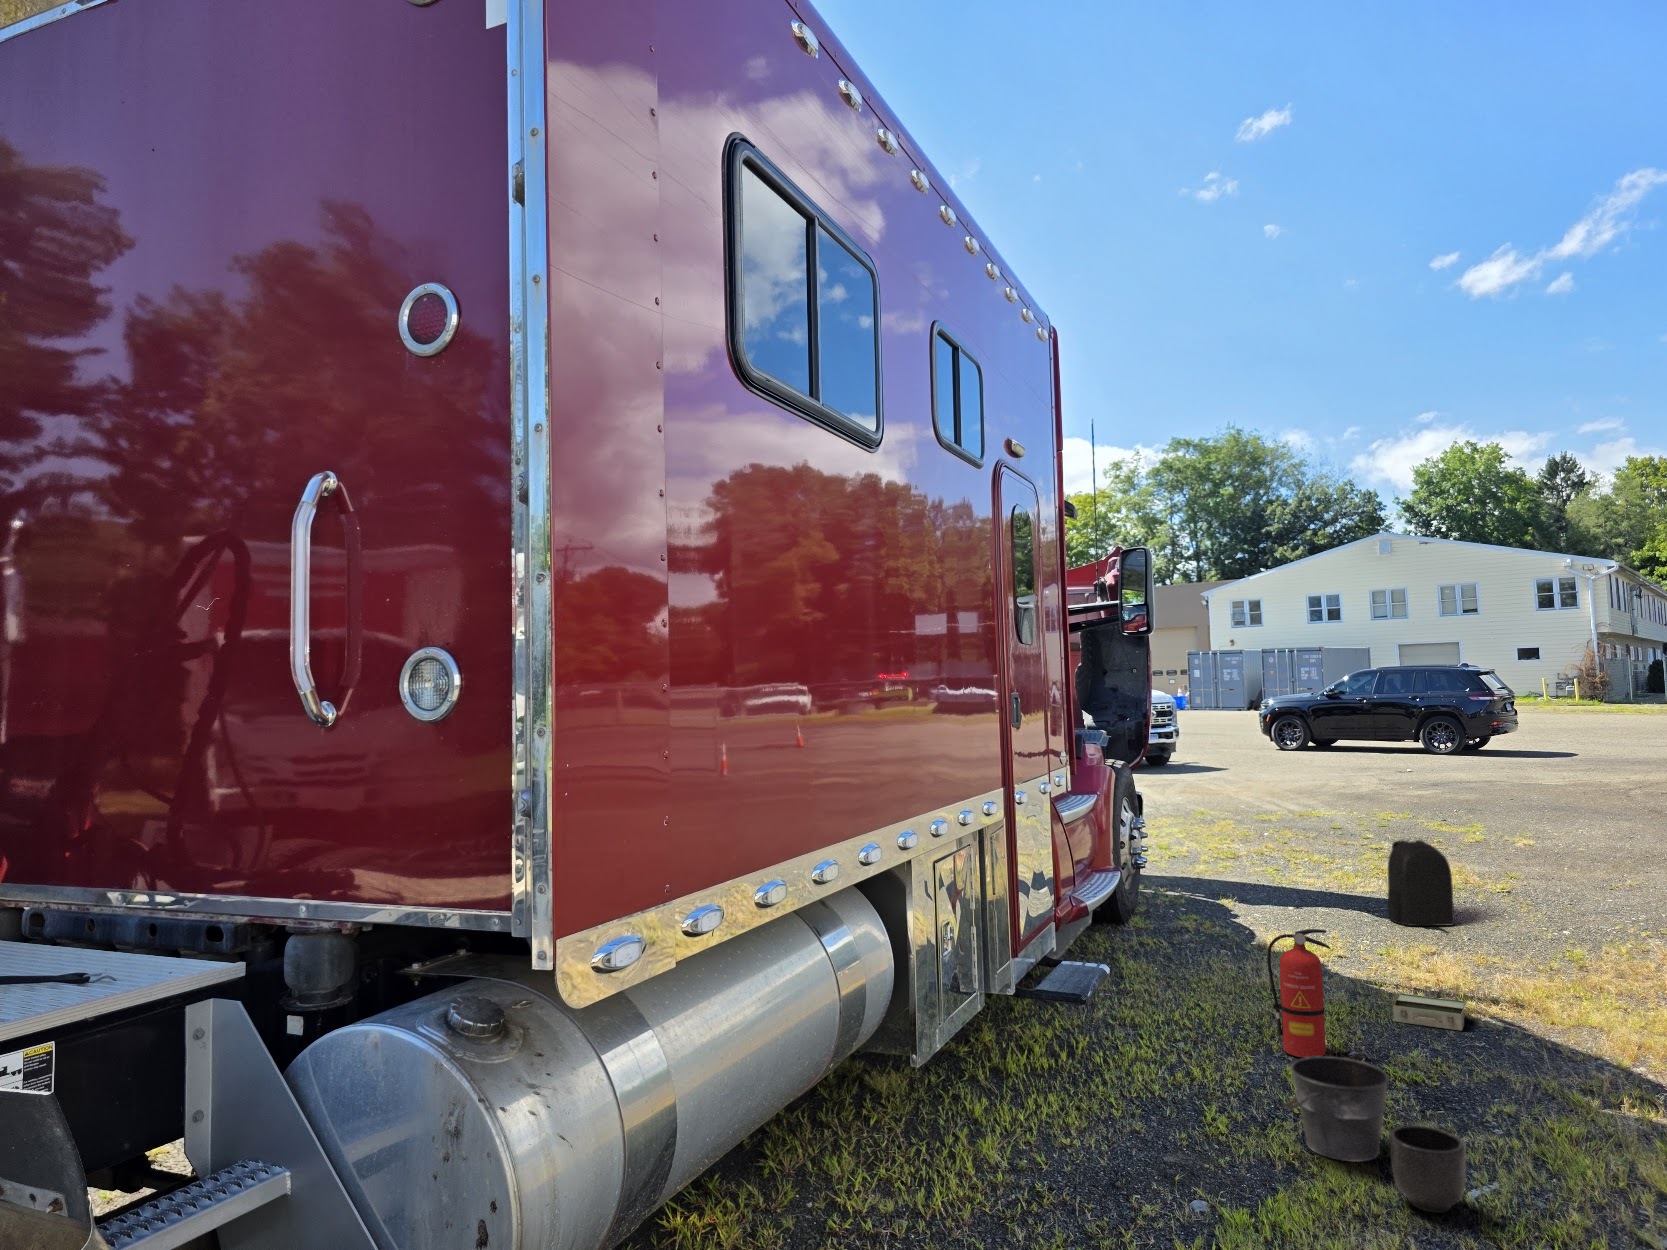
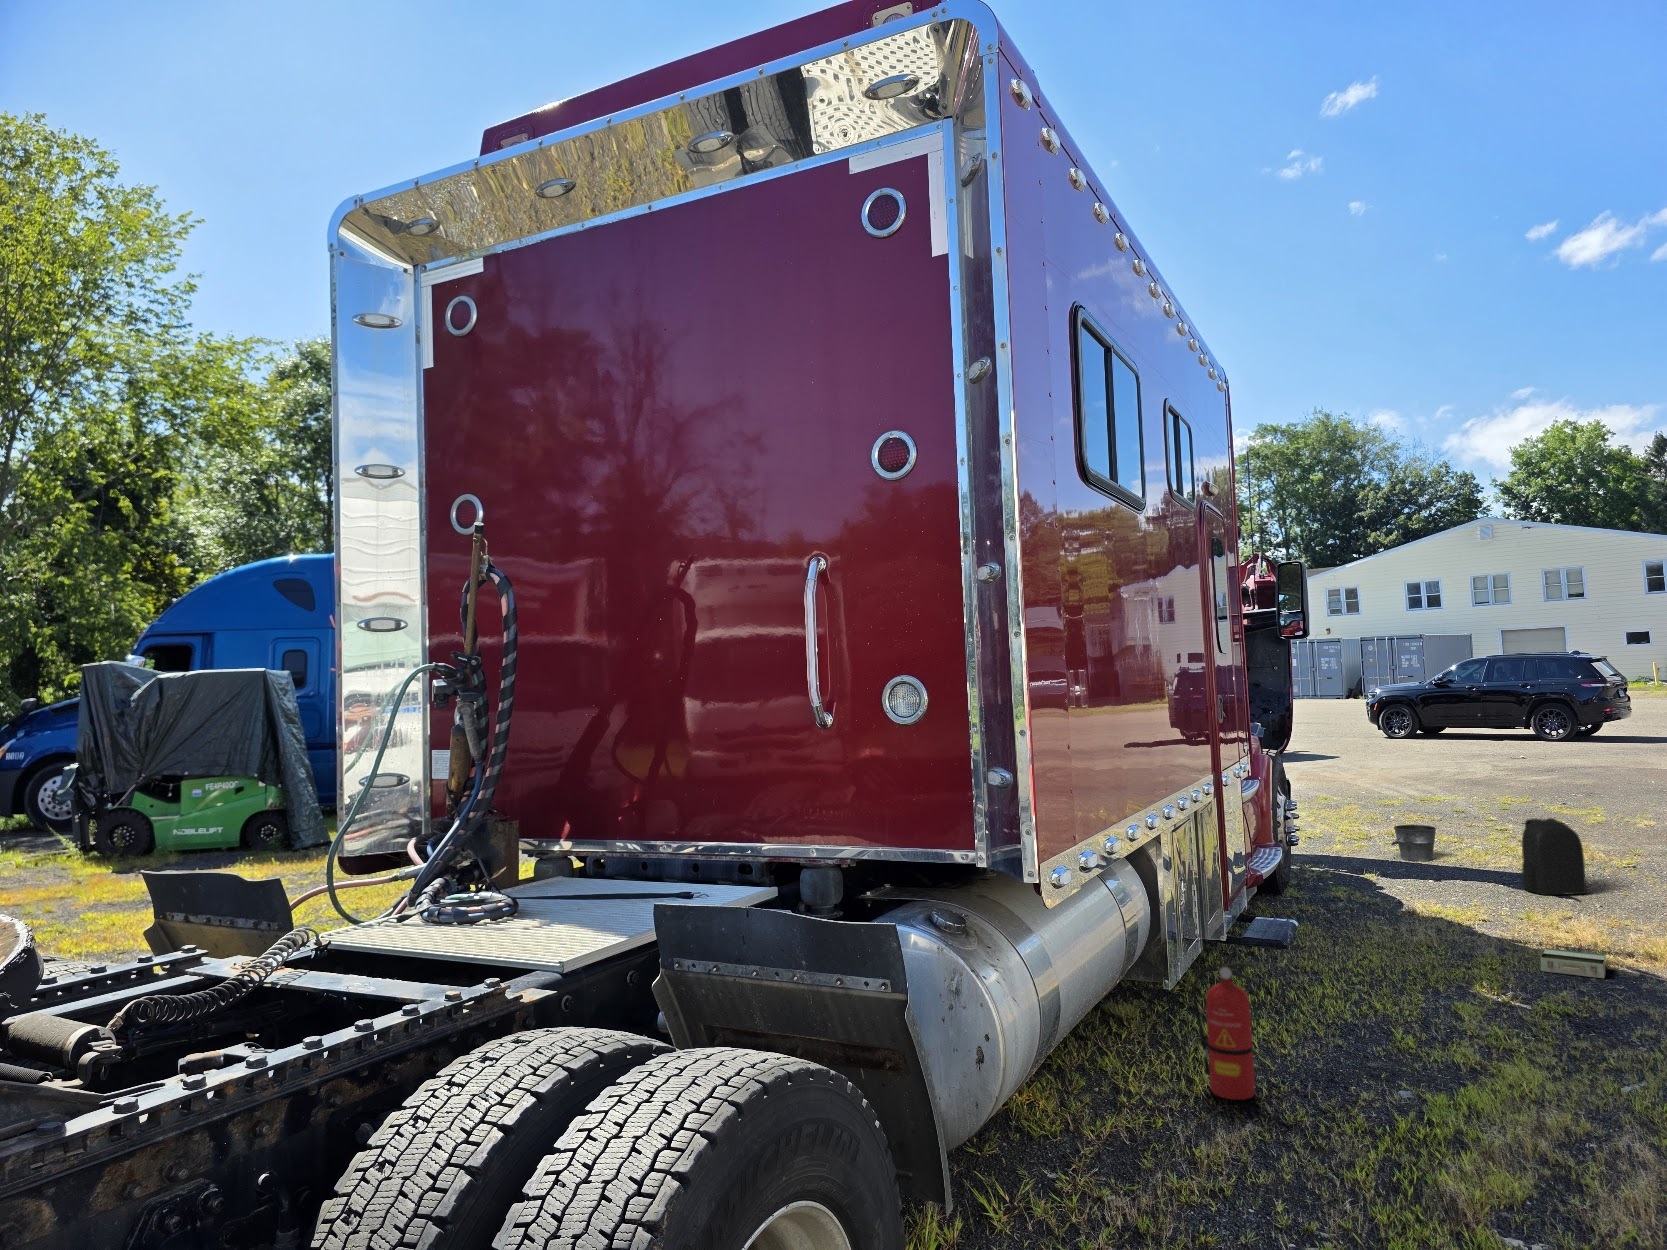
fire extinguisher: present [1267,929,1330,1058] -> present [1193,962,1258,1100]
bucket: present [1284,1056,1389,1162] -> present [1391,825,1436,861]
planter: present [1389,1125,1466,1213] -> none [1556,1041,1622,1108]

